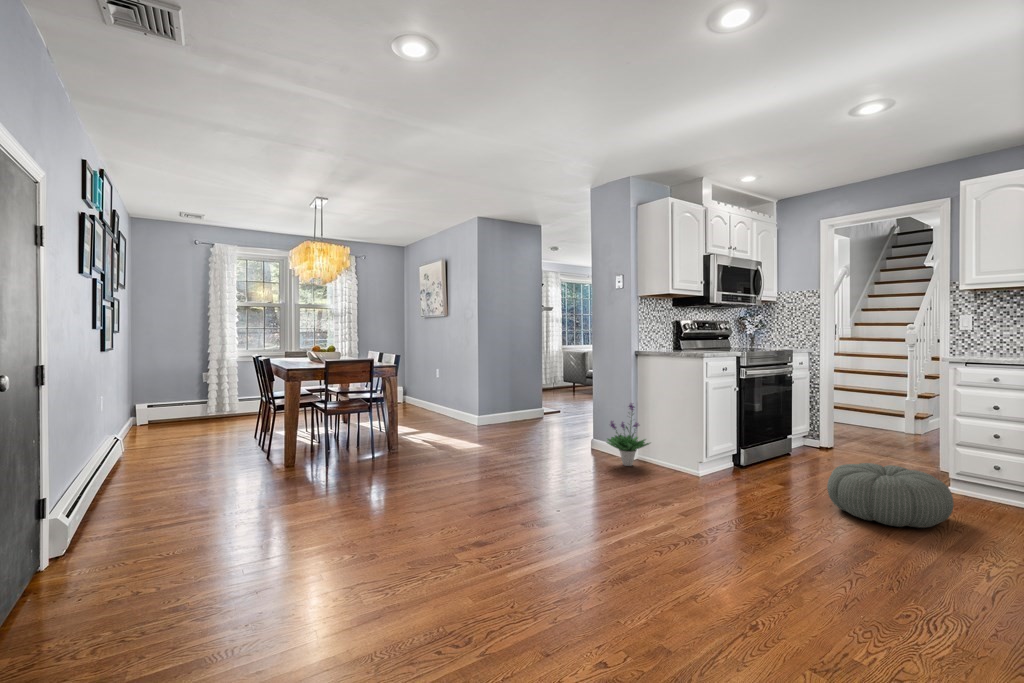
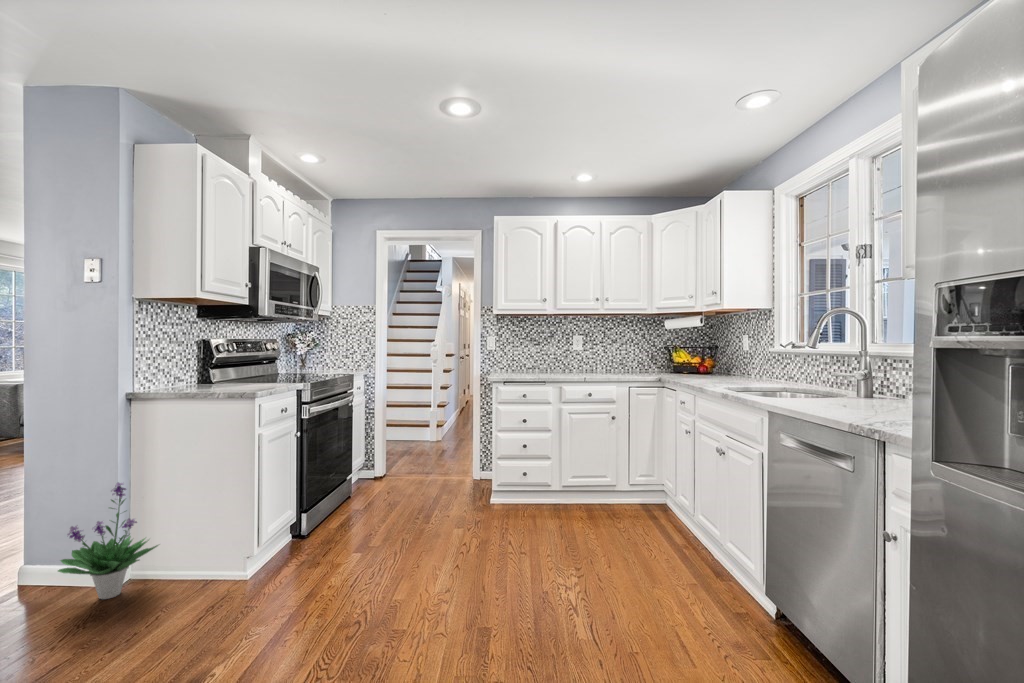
pouf: present [827,463,954,528] -> none [422,506,536,588]

